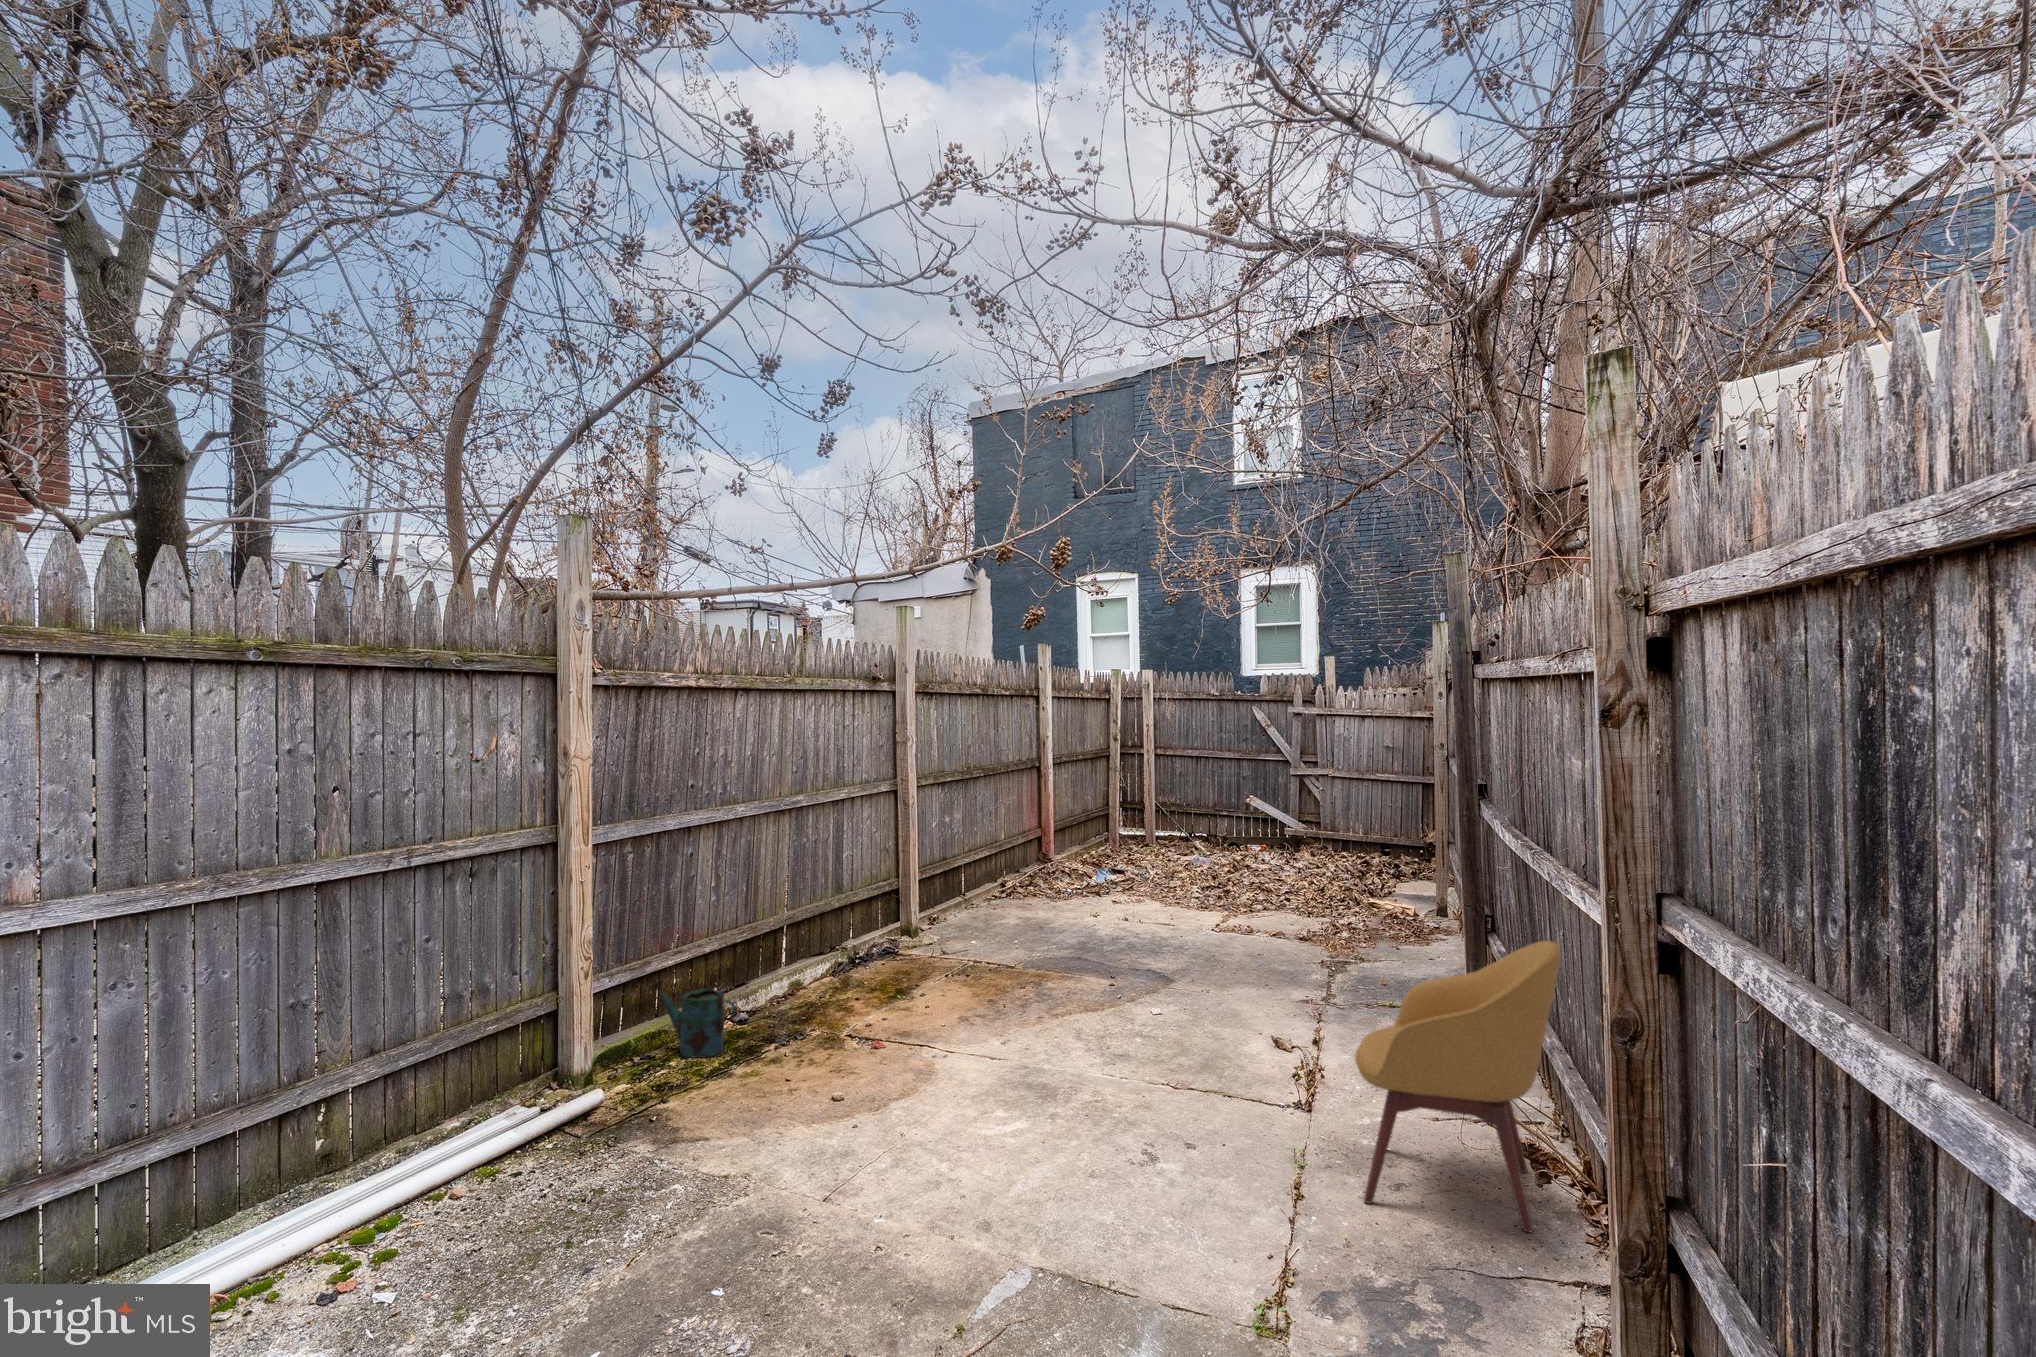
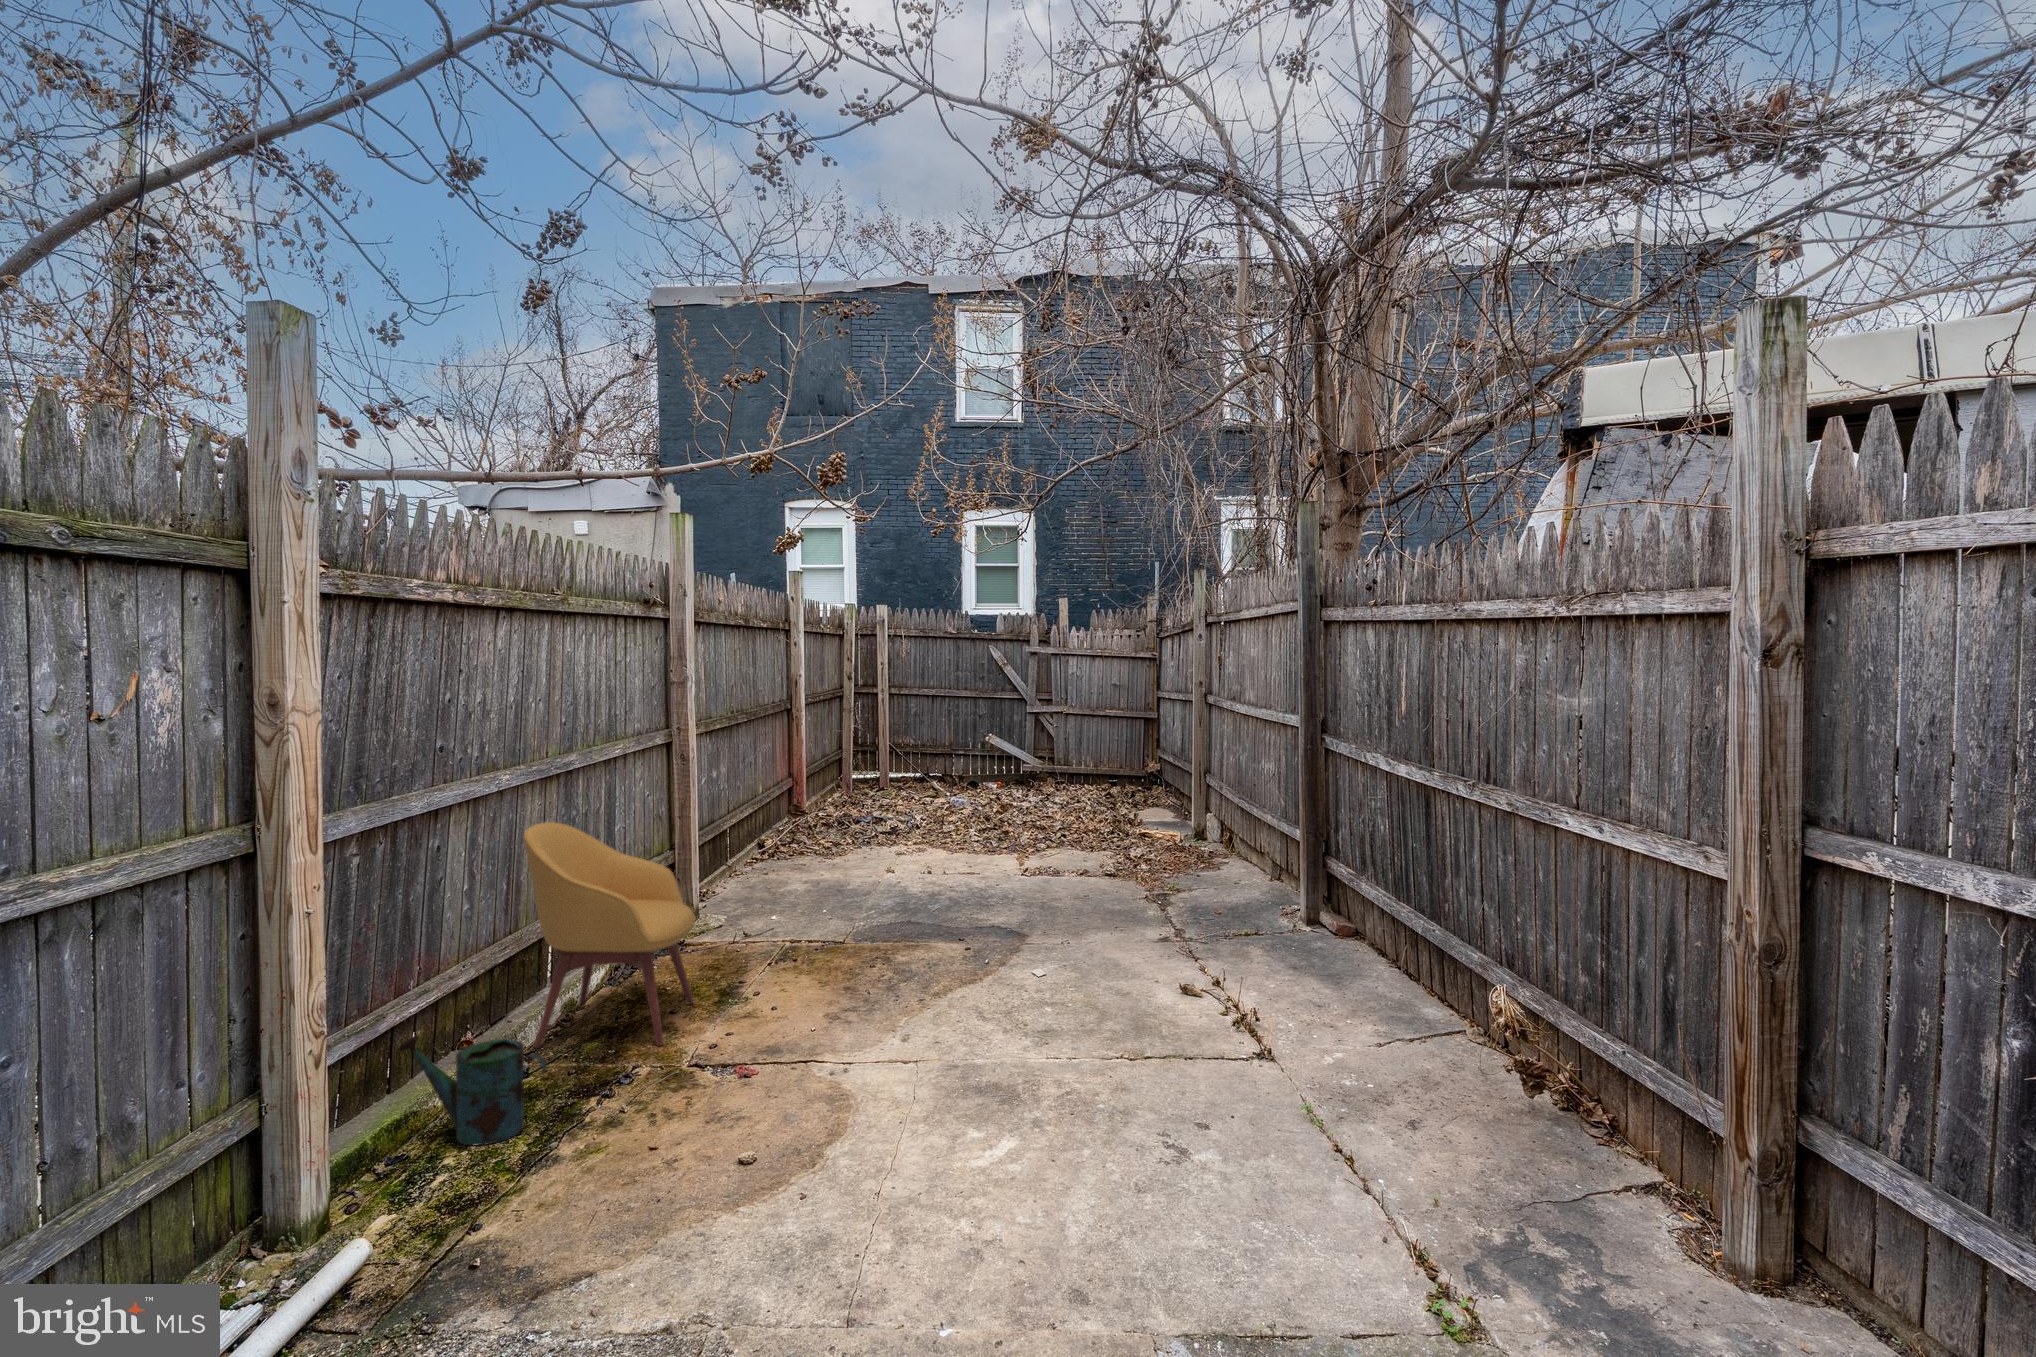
chair: present [1355,941,1561,1232] -> present [524,822,696,1048]

